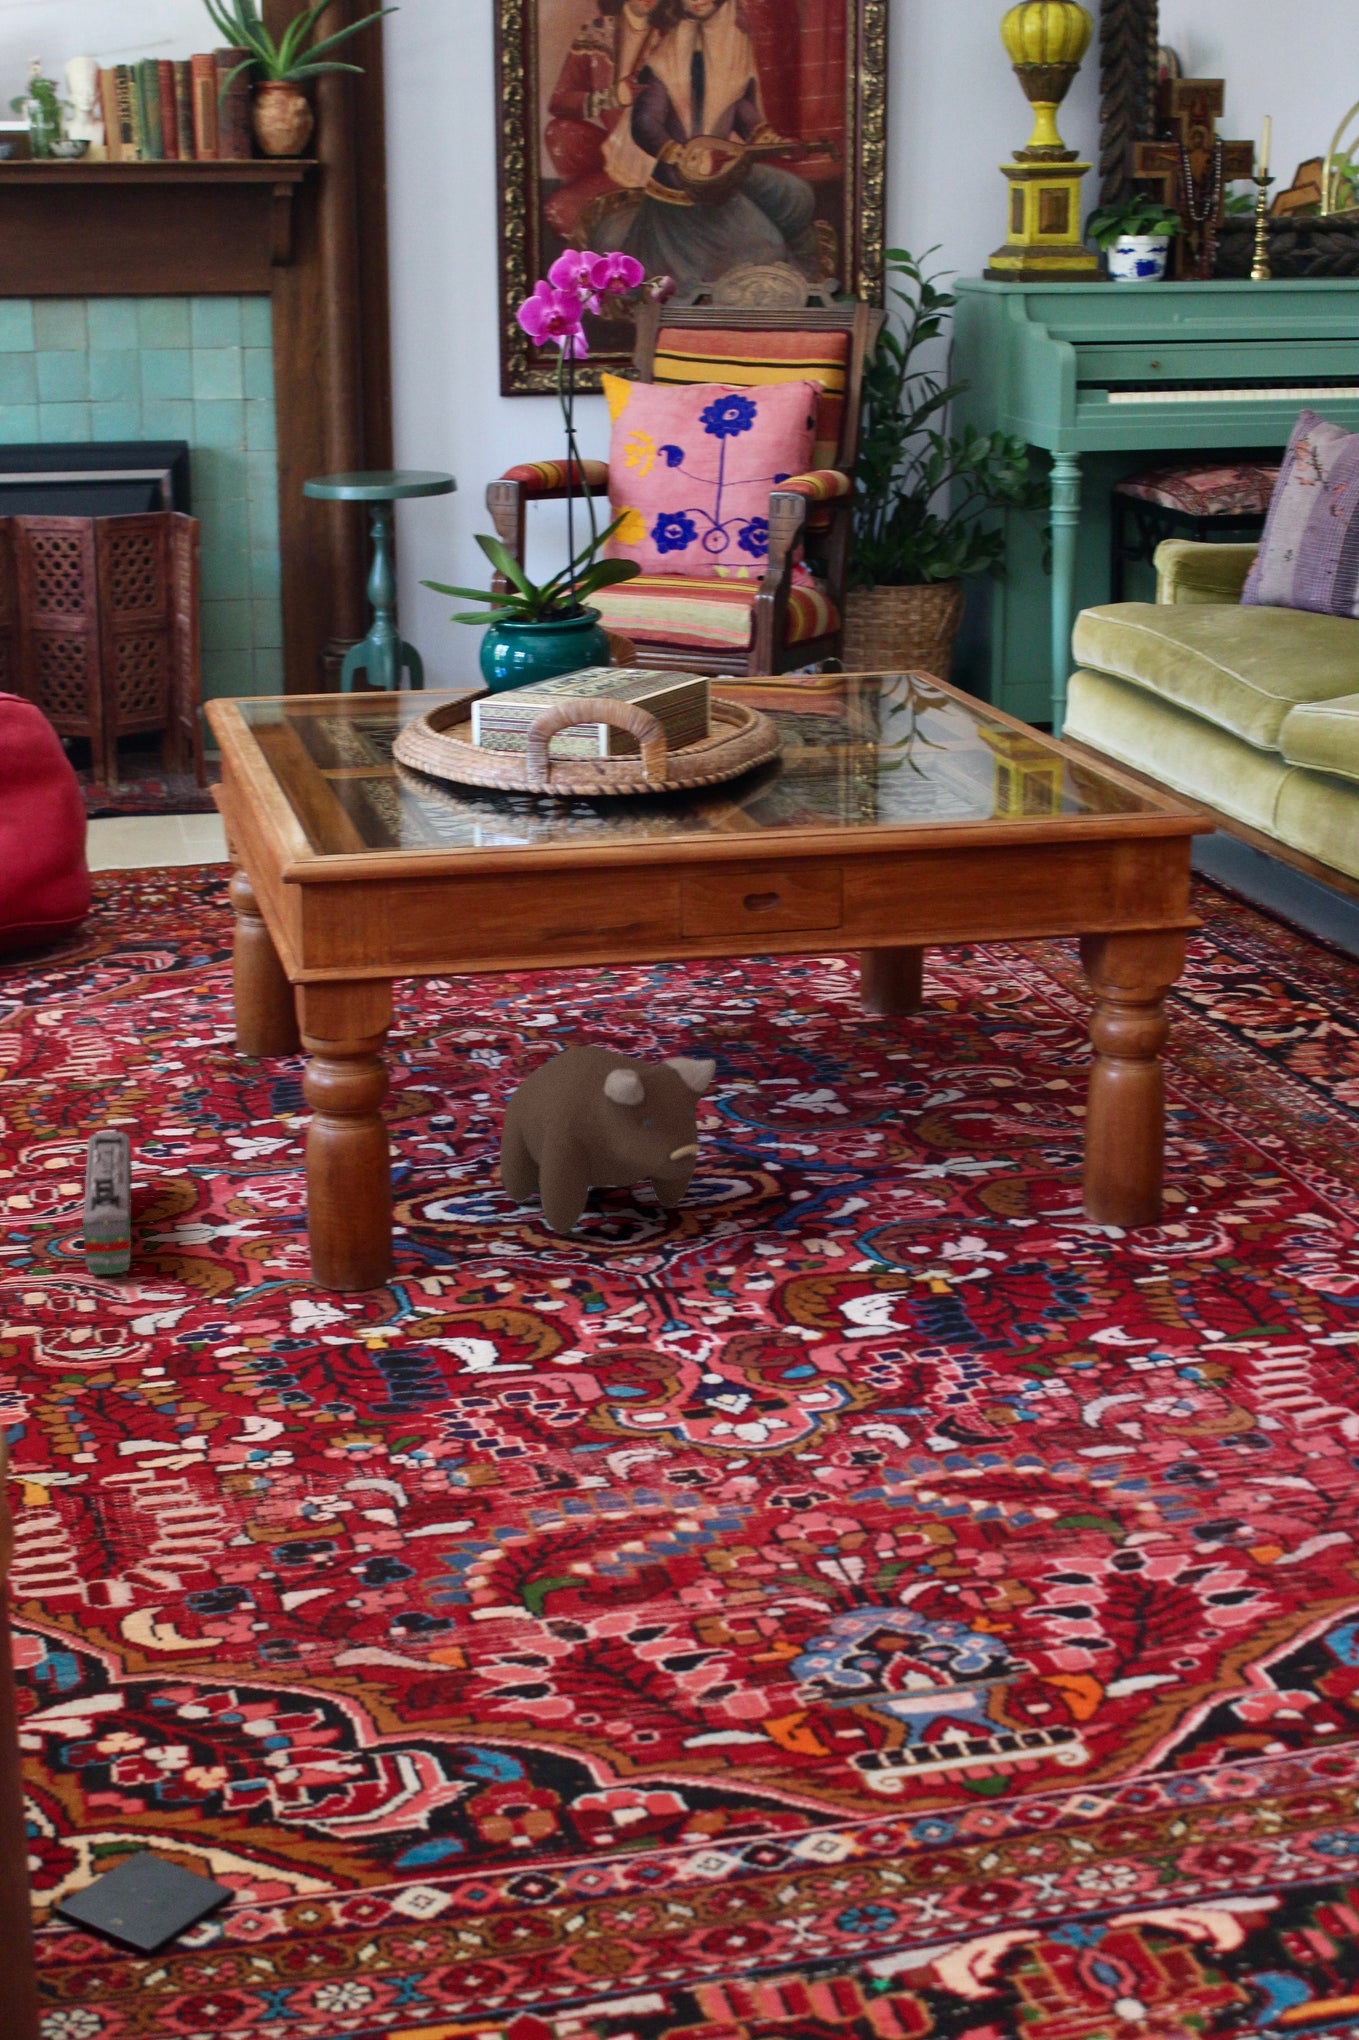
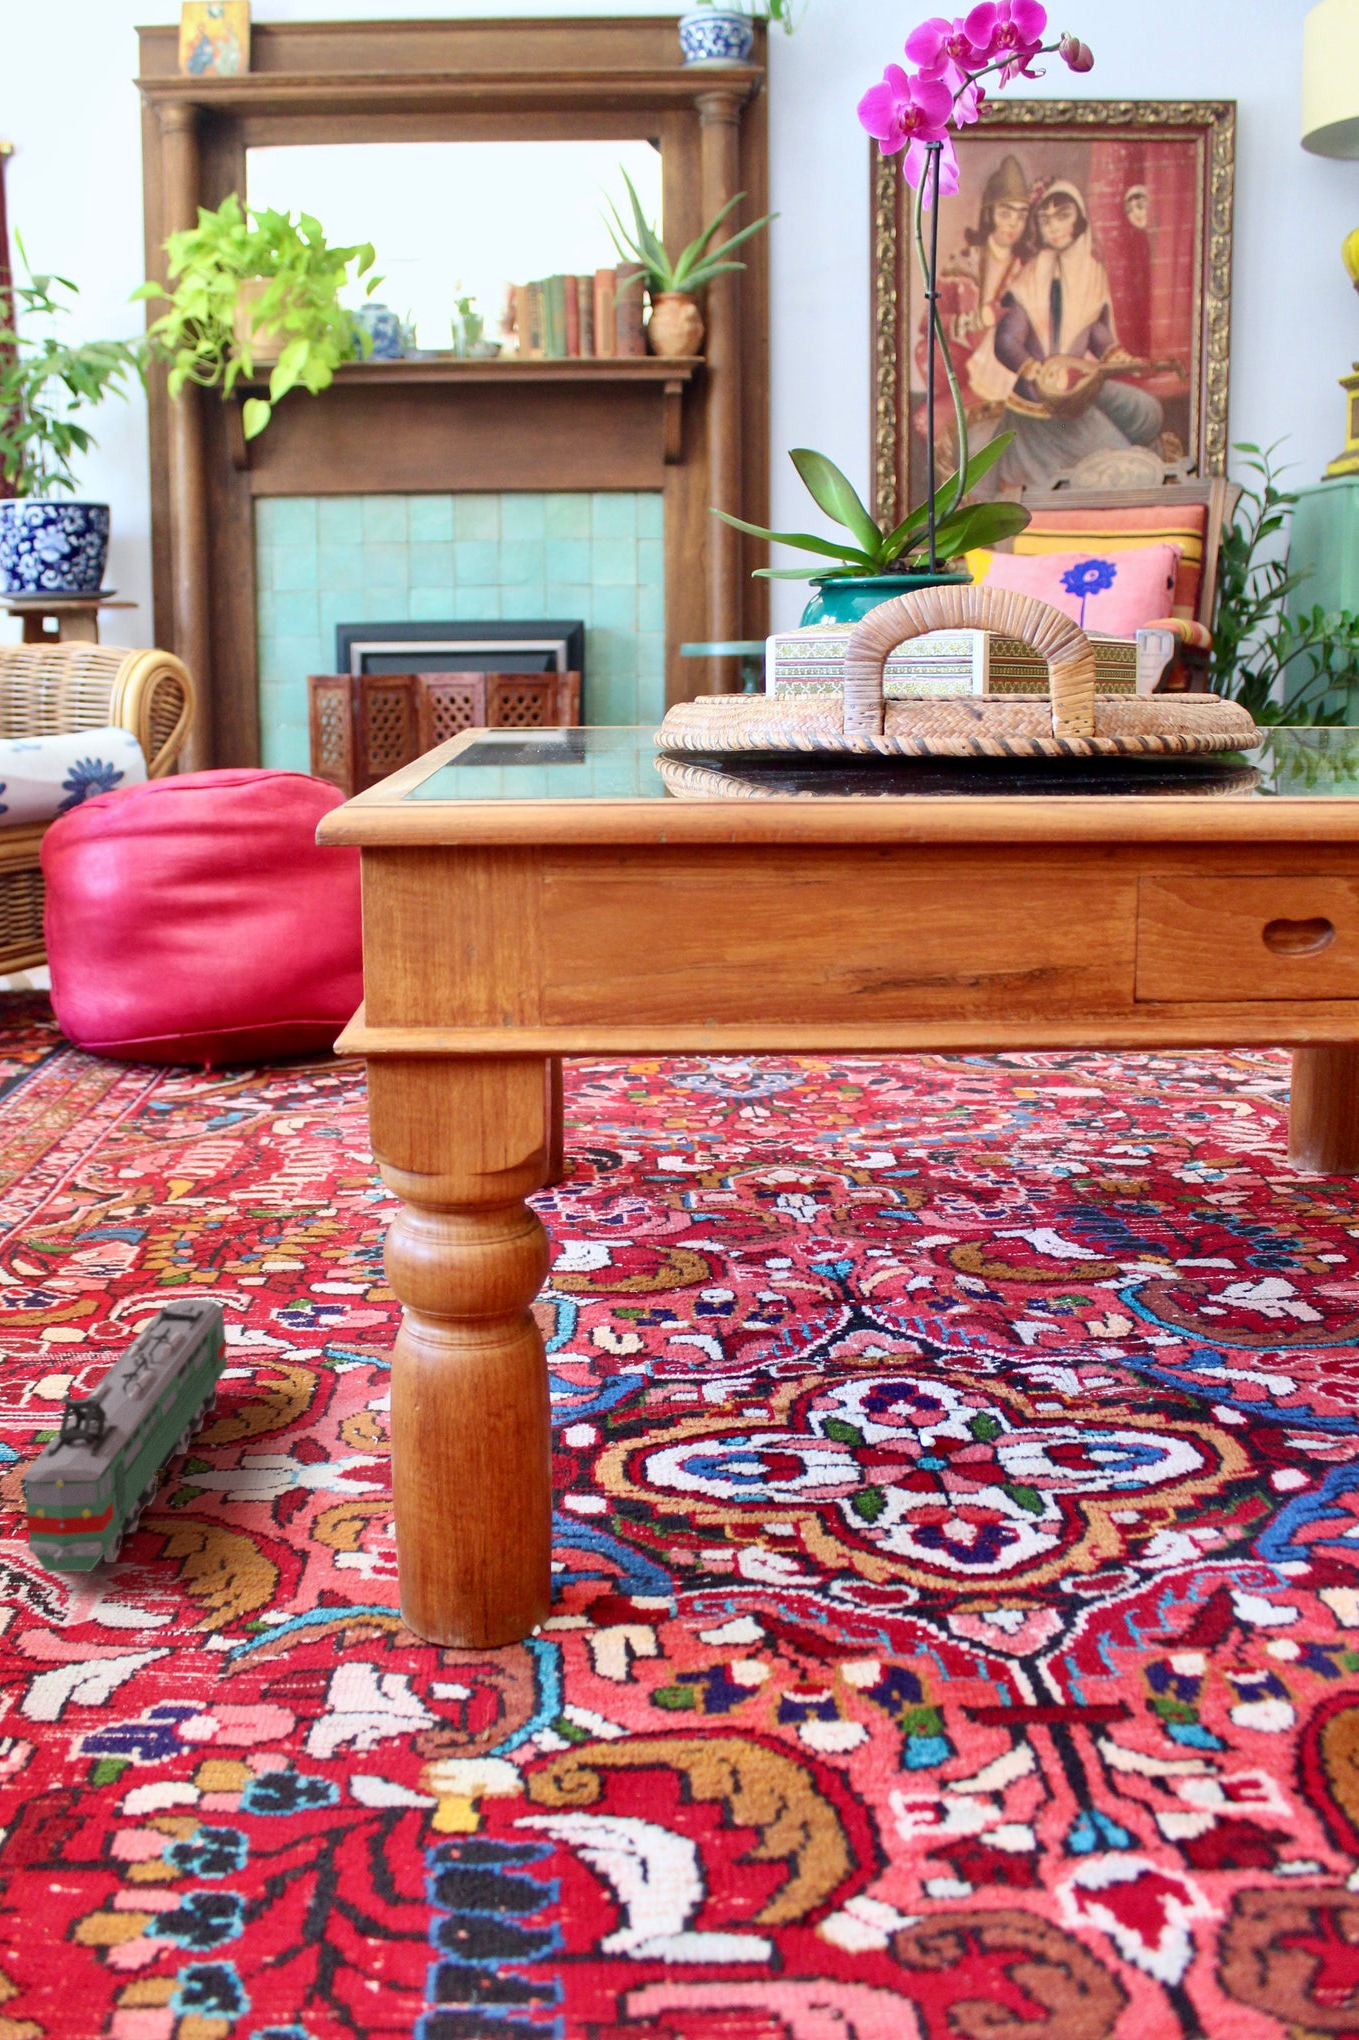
plush toy: present [500,1046,716,1234] -> none [776,1204,1165,1539]

